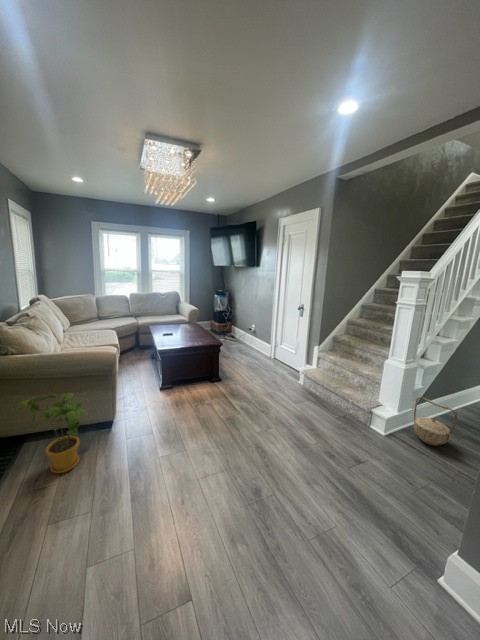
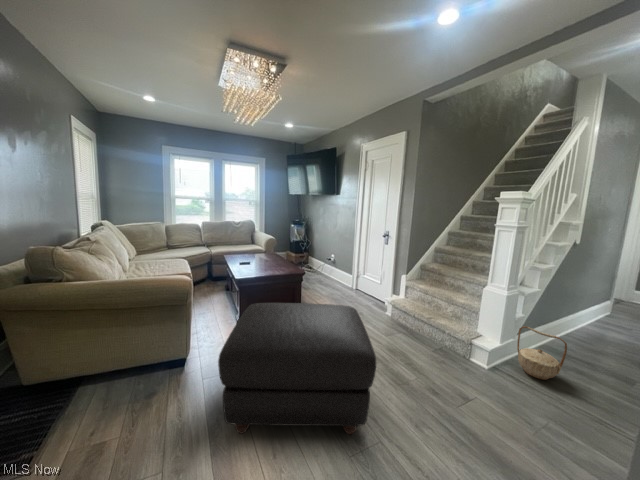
ottoman: none [135,374,270,489] -> present [218,303,376,435]
house plant: present [17,393,88,473] -> none [74,326,160,423]

